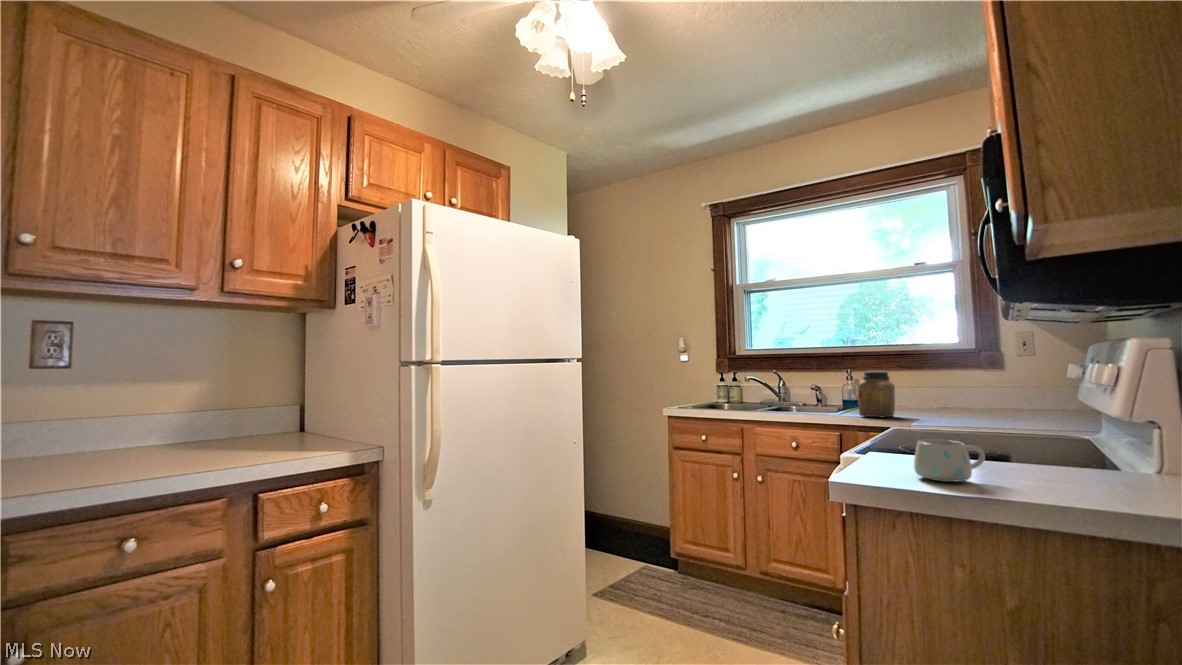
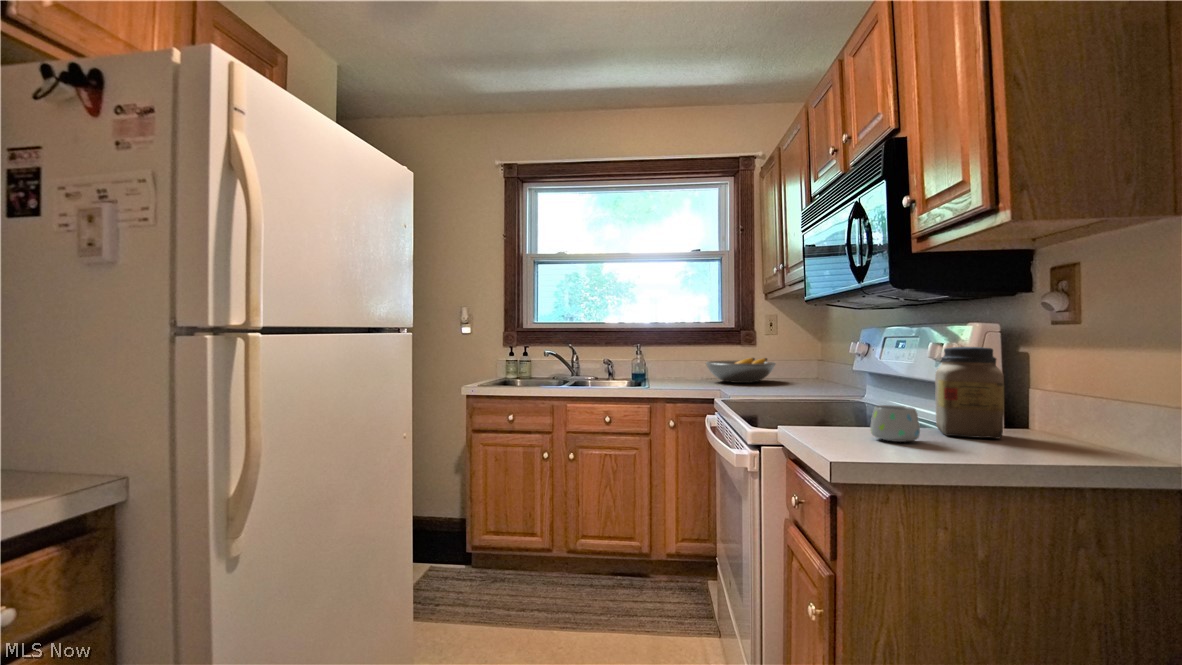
jar: present [858,371,895,417] -> present [935,347,1004,438]
fruit bowl: none [920,385,1017,414] -> present [706,358,775,383]

